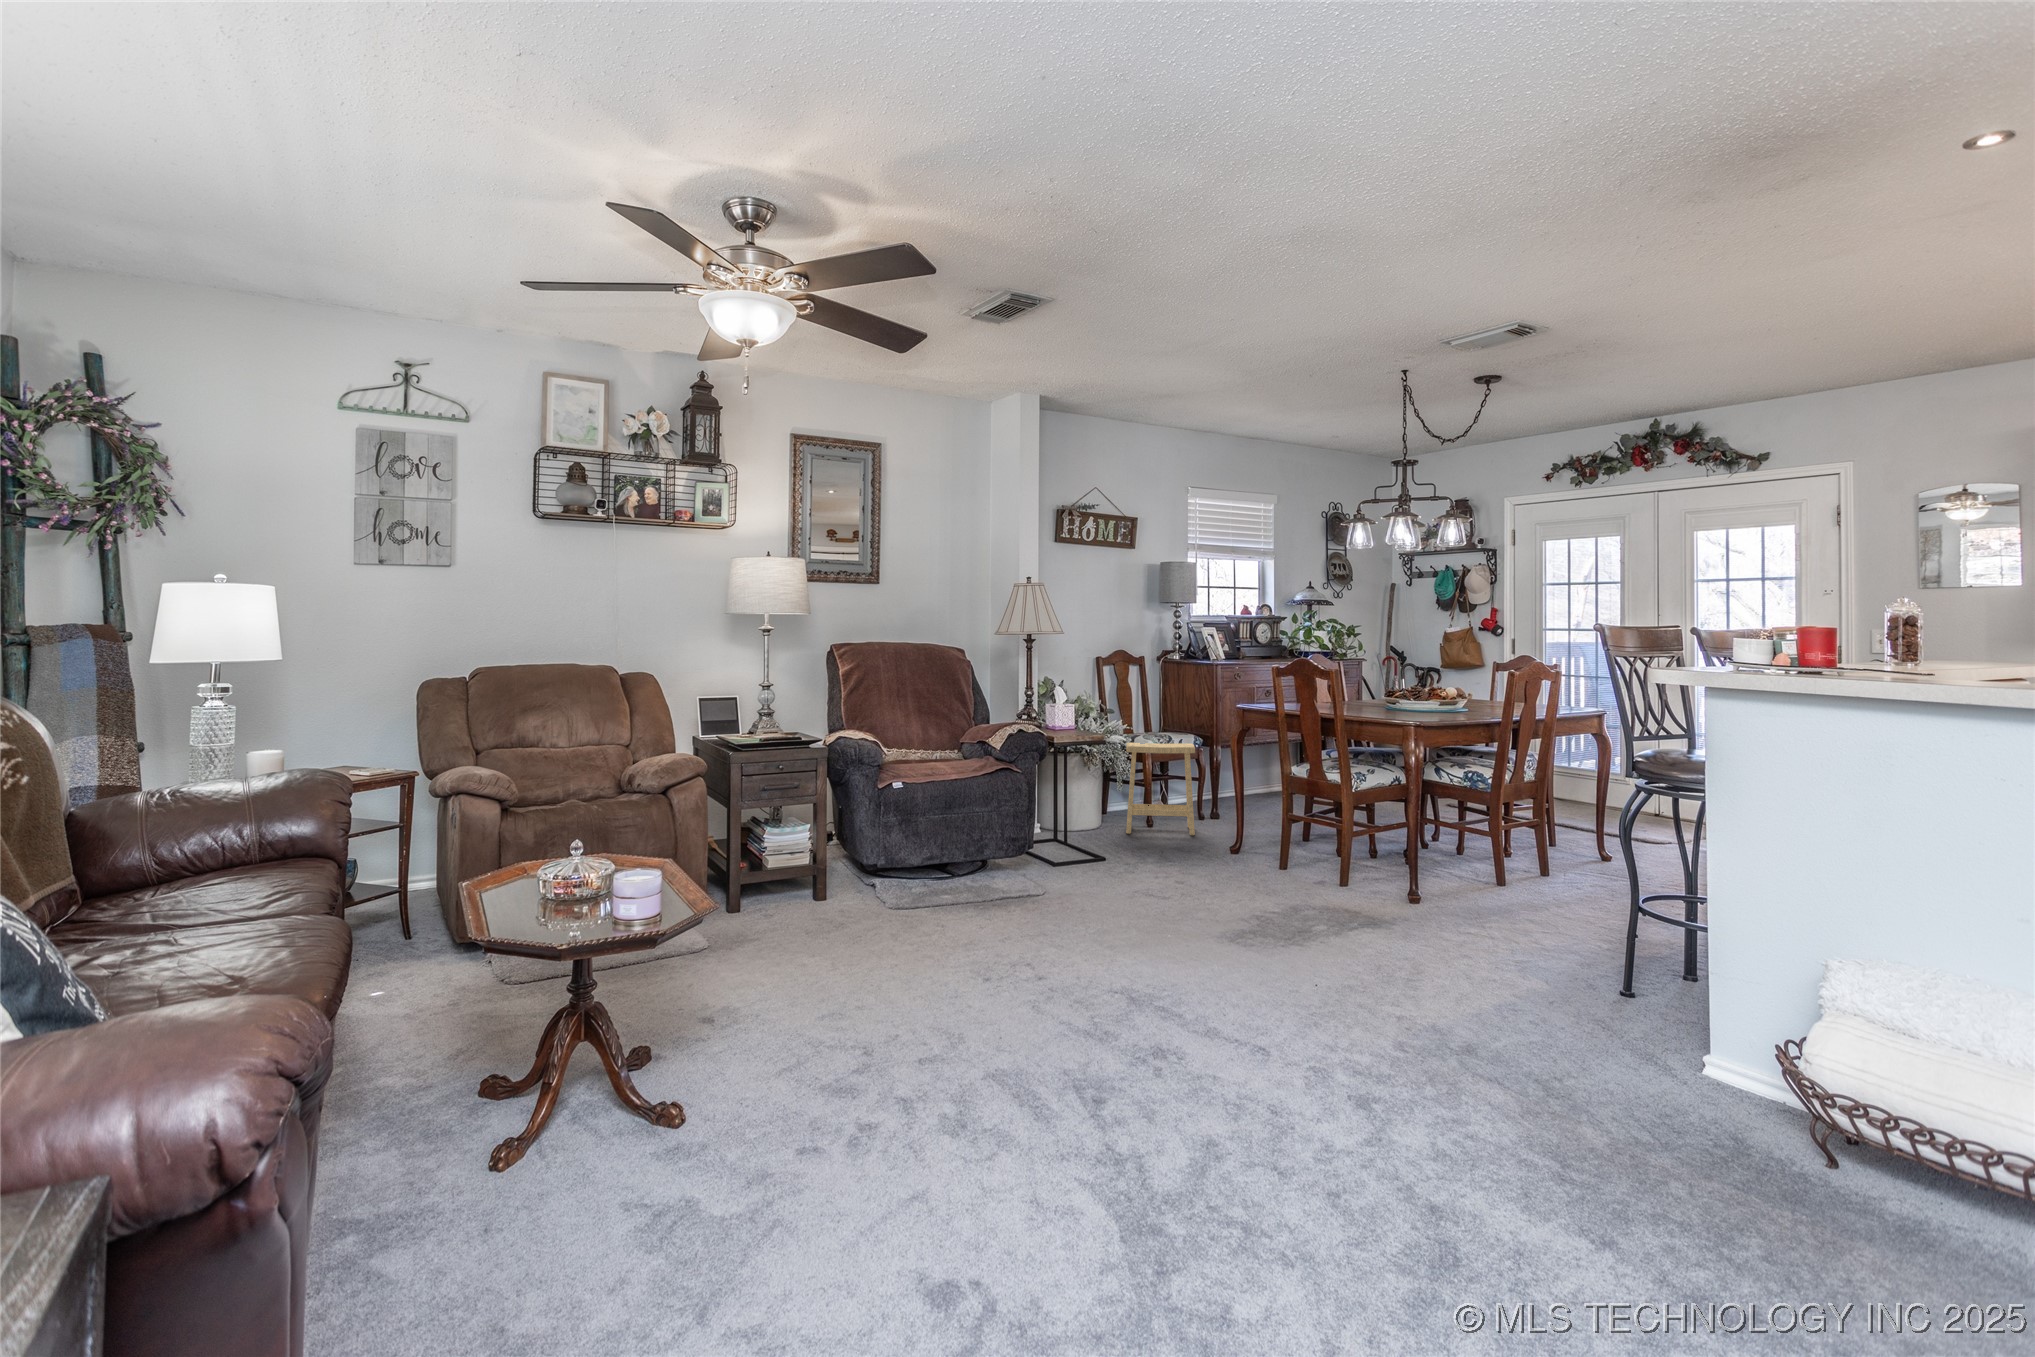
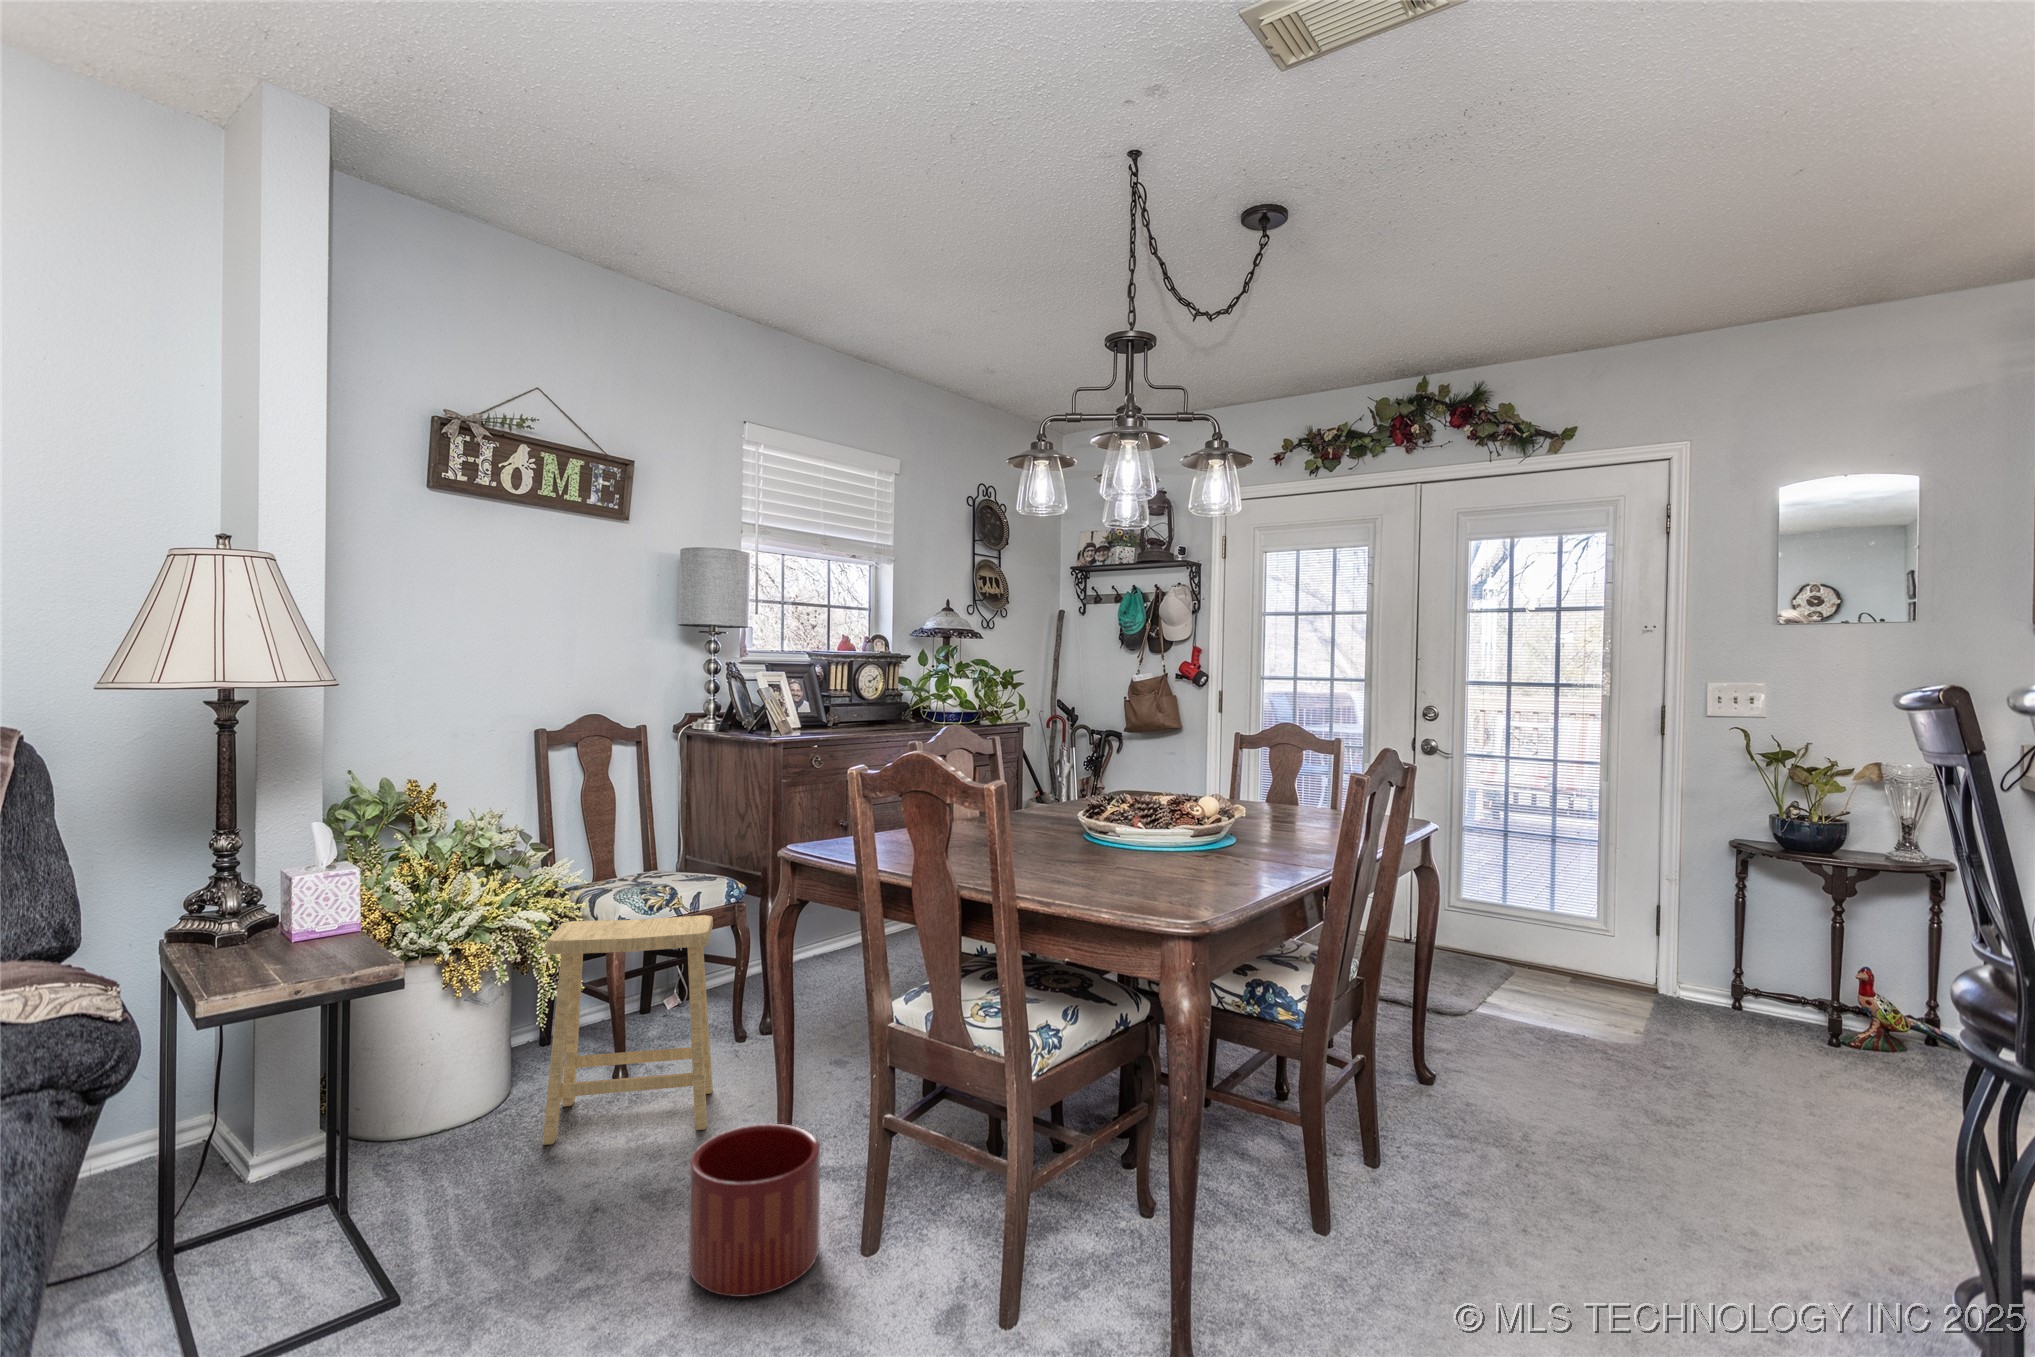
planter: none [1204,813,1255,866] -> present [689,1124,820,1297]

